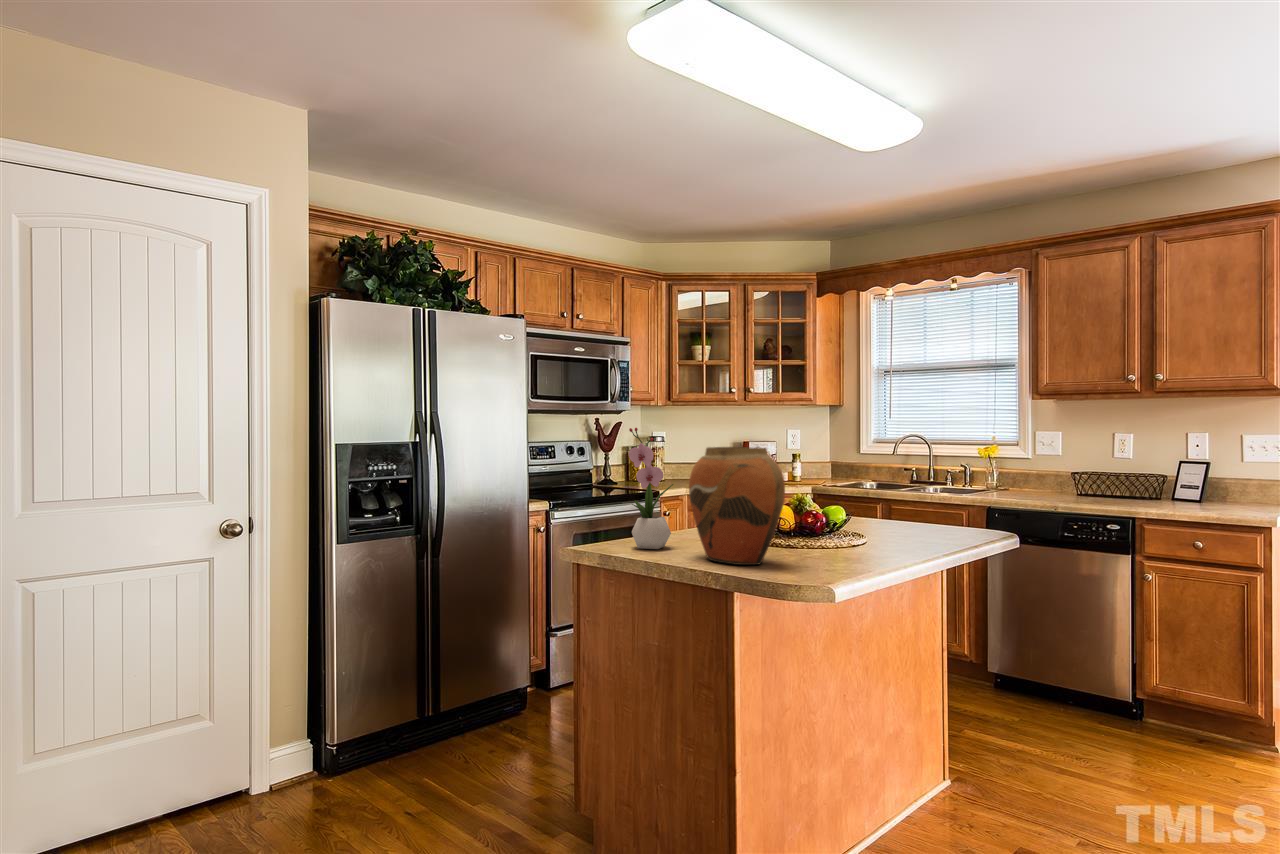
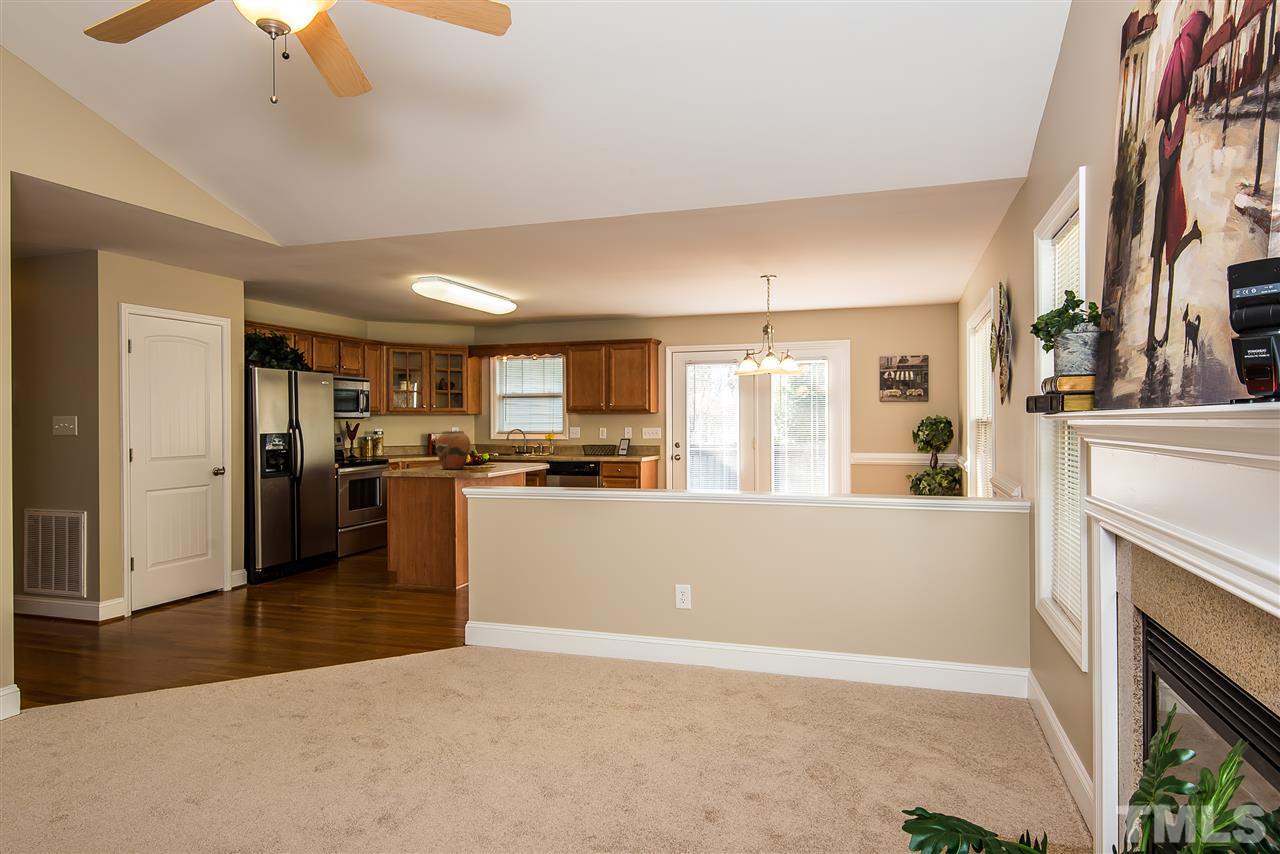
flower arrangement: present [629,428,673,549] -> none [411,425,427,469]

